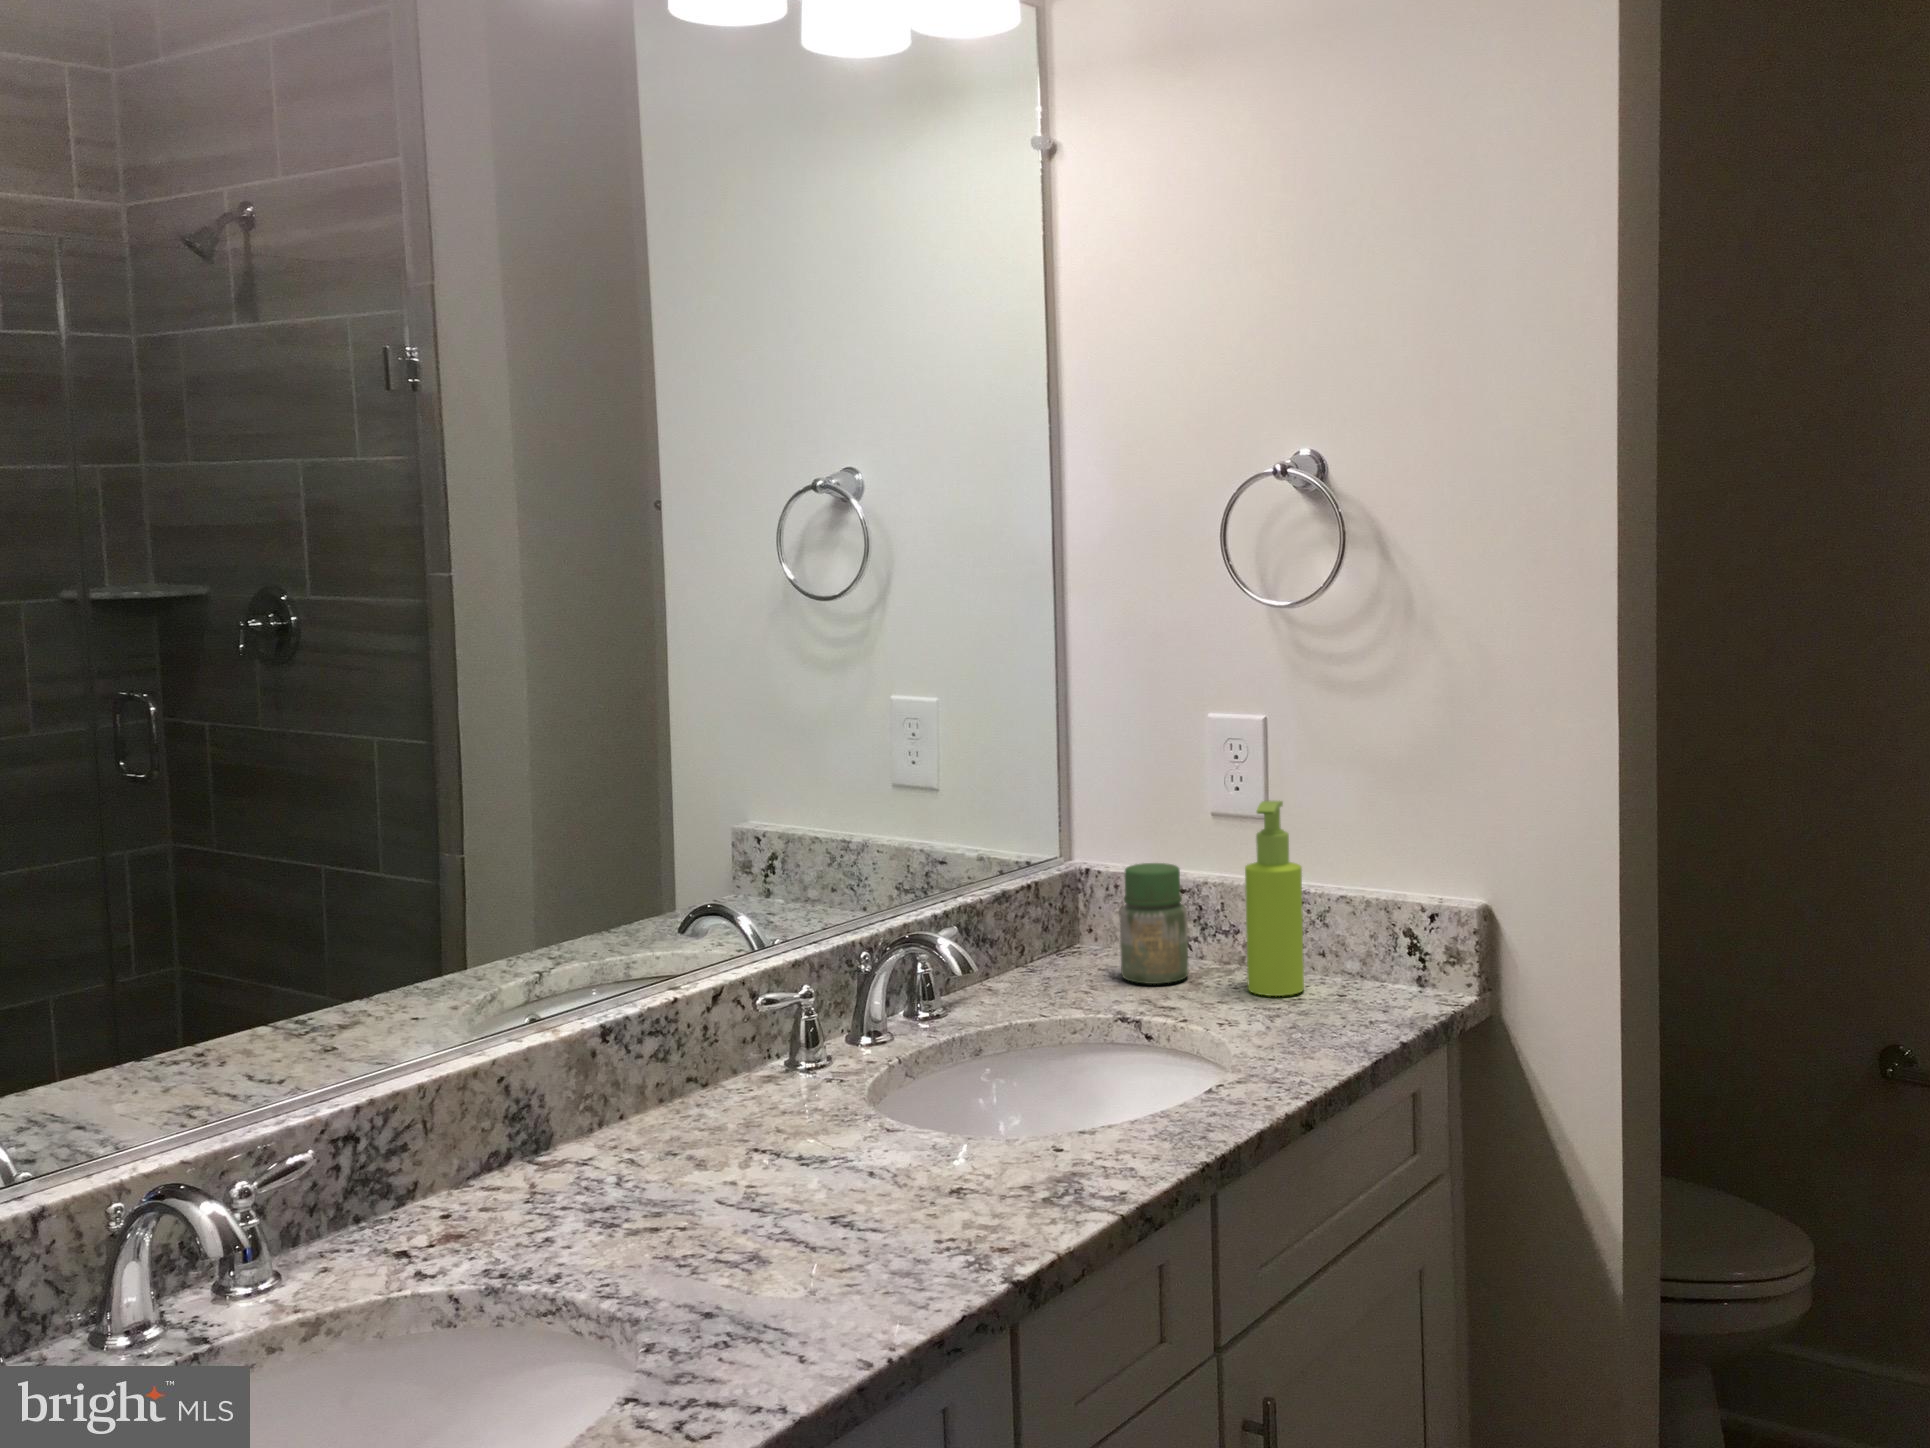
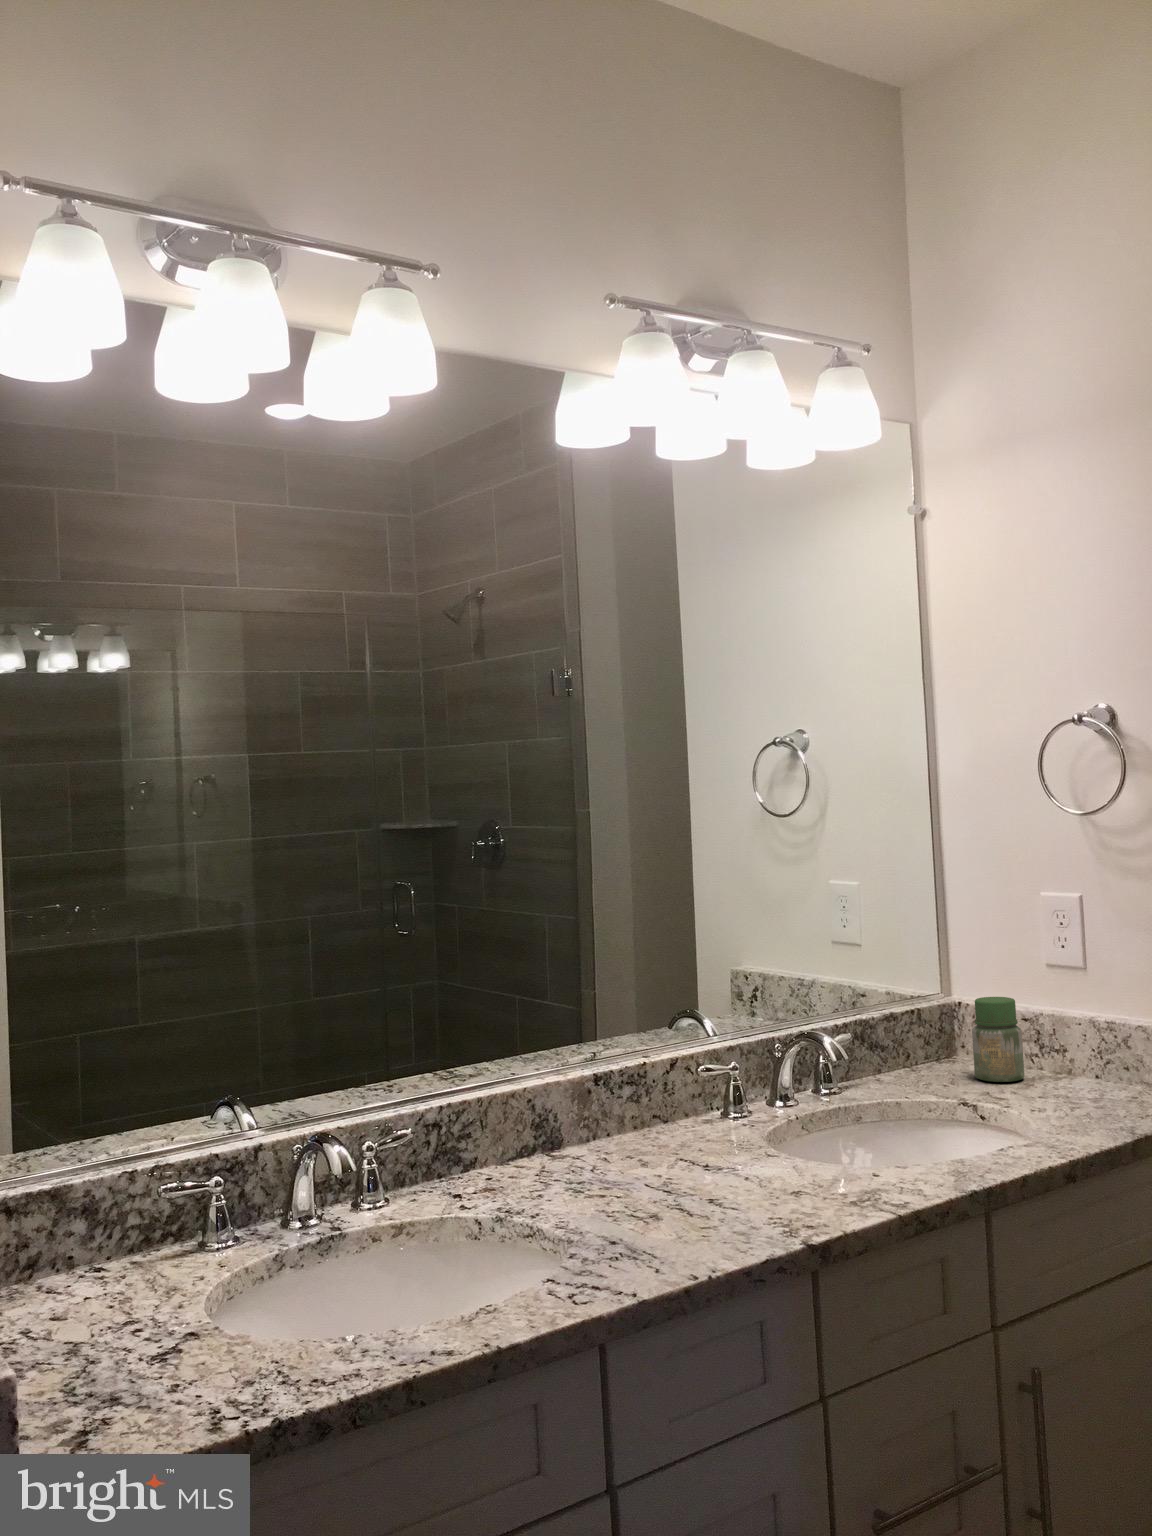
soap dispenser: present [1245,801,1304,996] -> none [1059,953,1107,1094]

